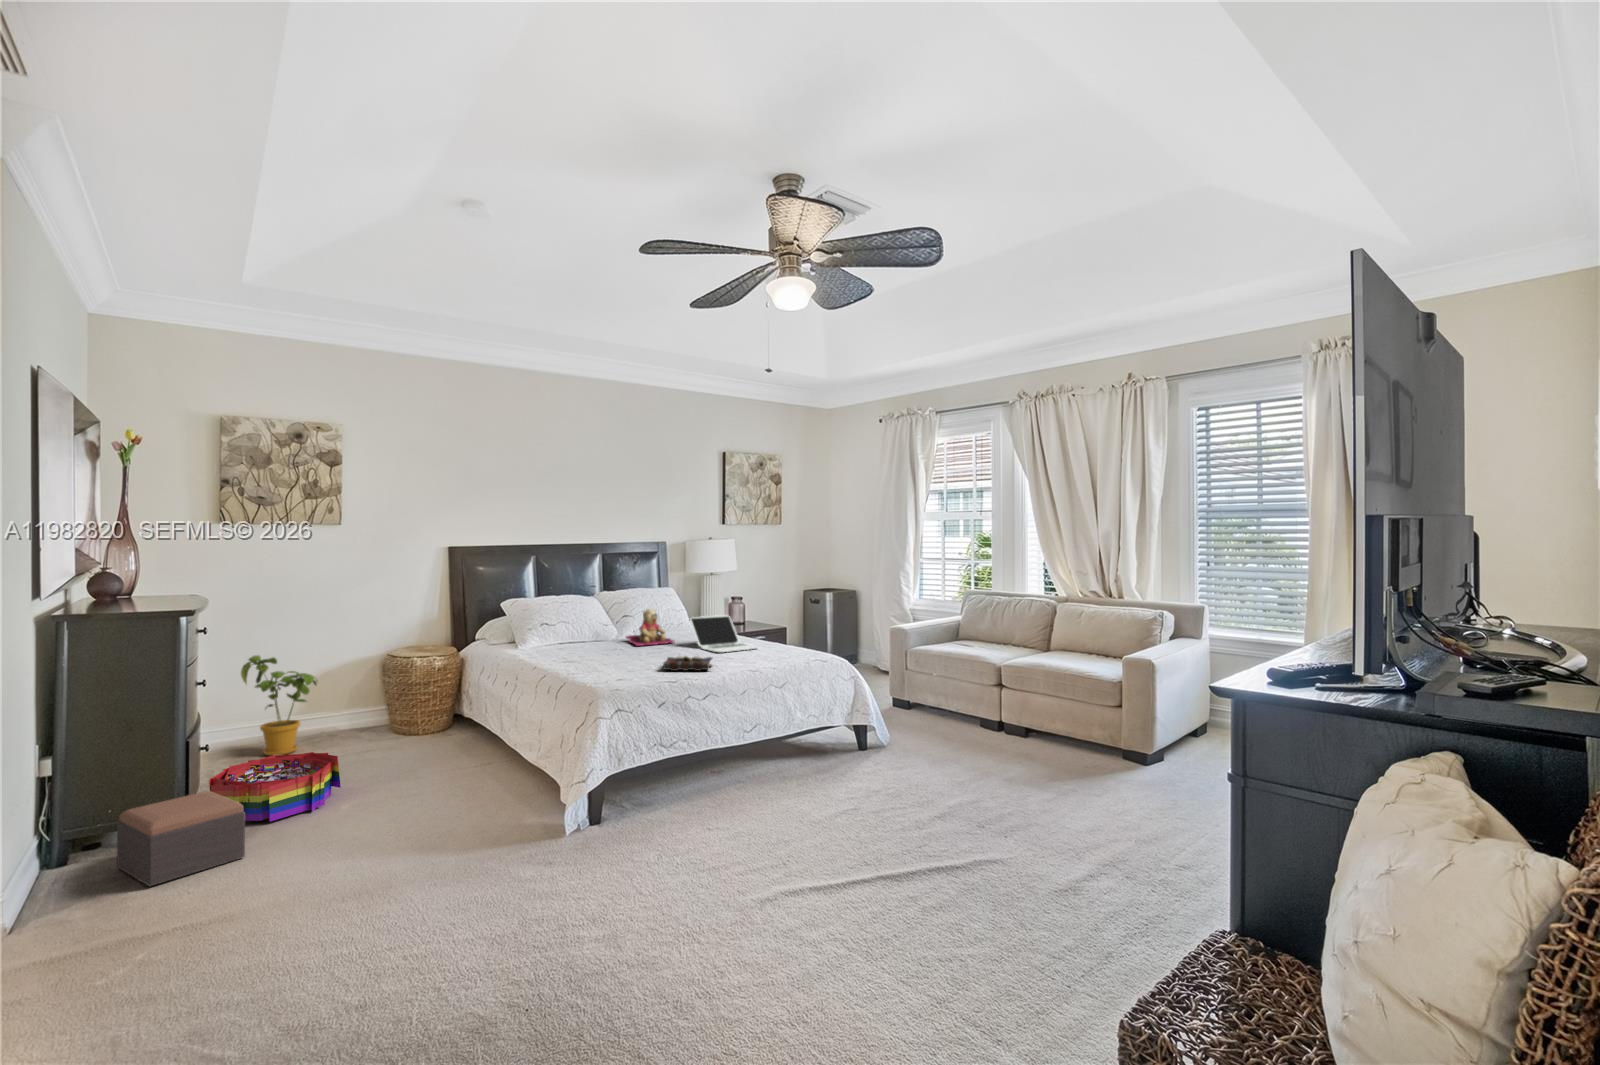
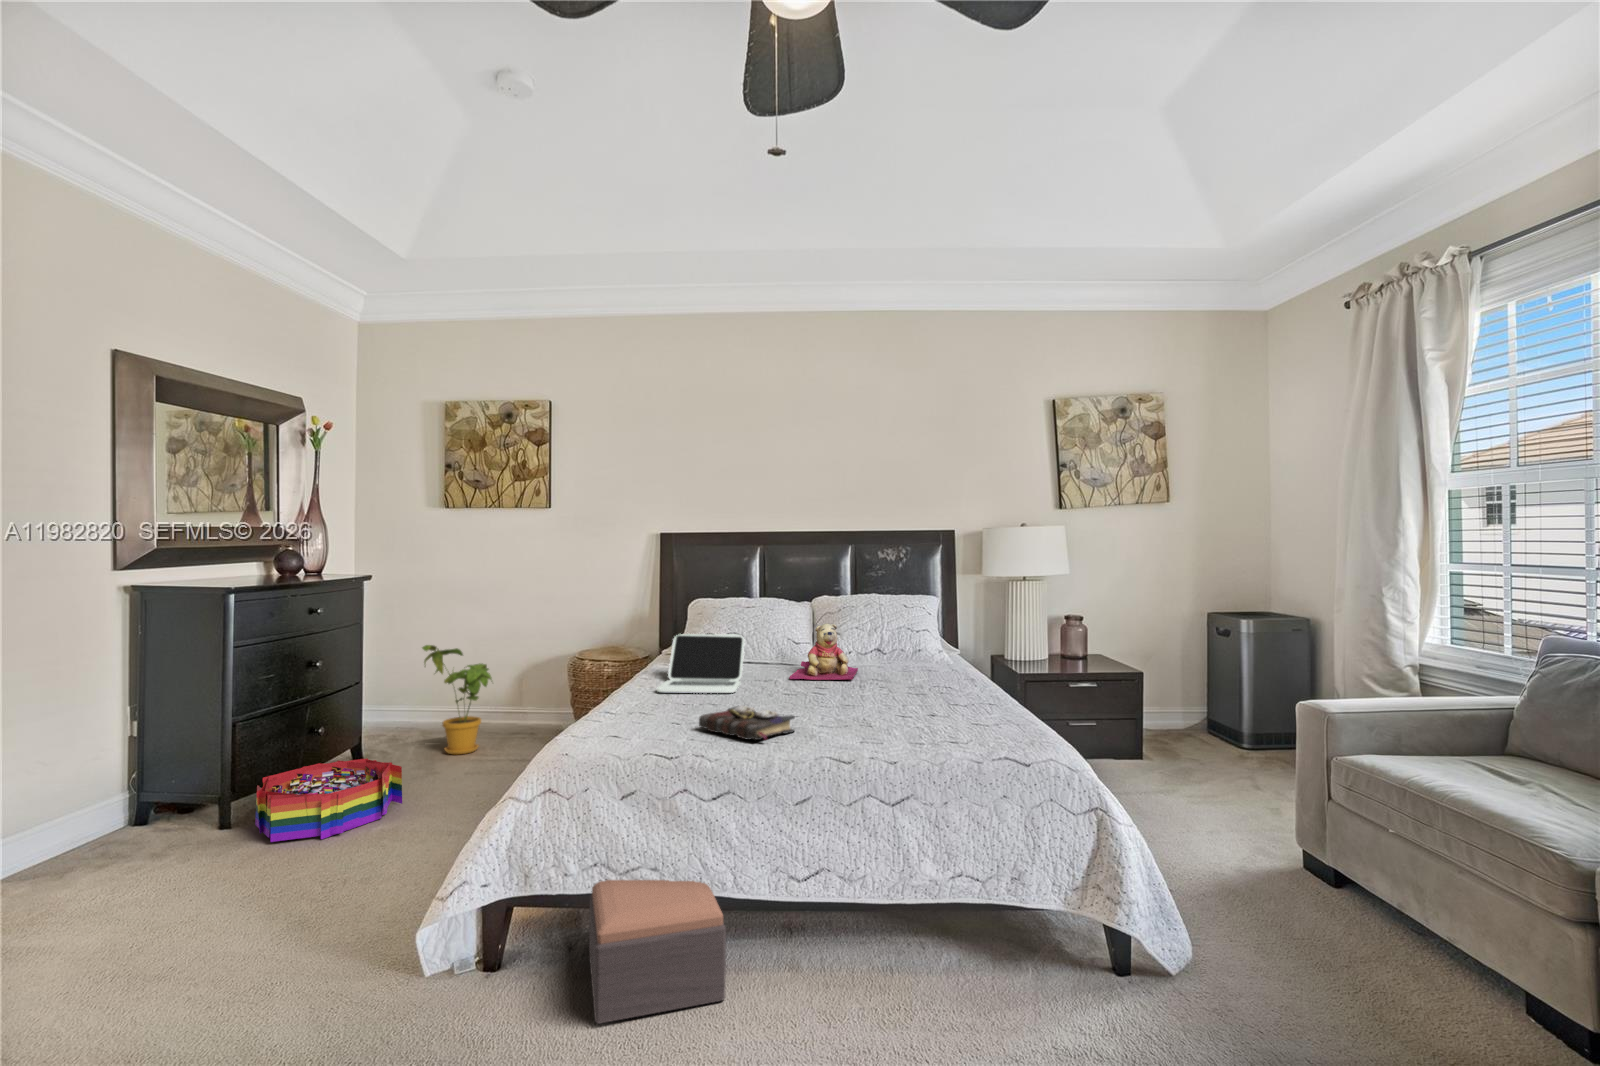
laptop: present [690,615,758,652] -> present [657,634,745,693]
footstool: present [117,791,245,887] -> present [589,880,726,1024]

